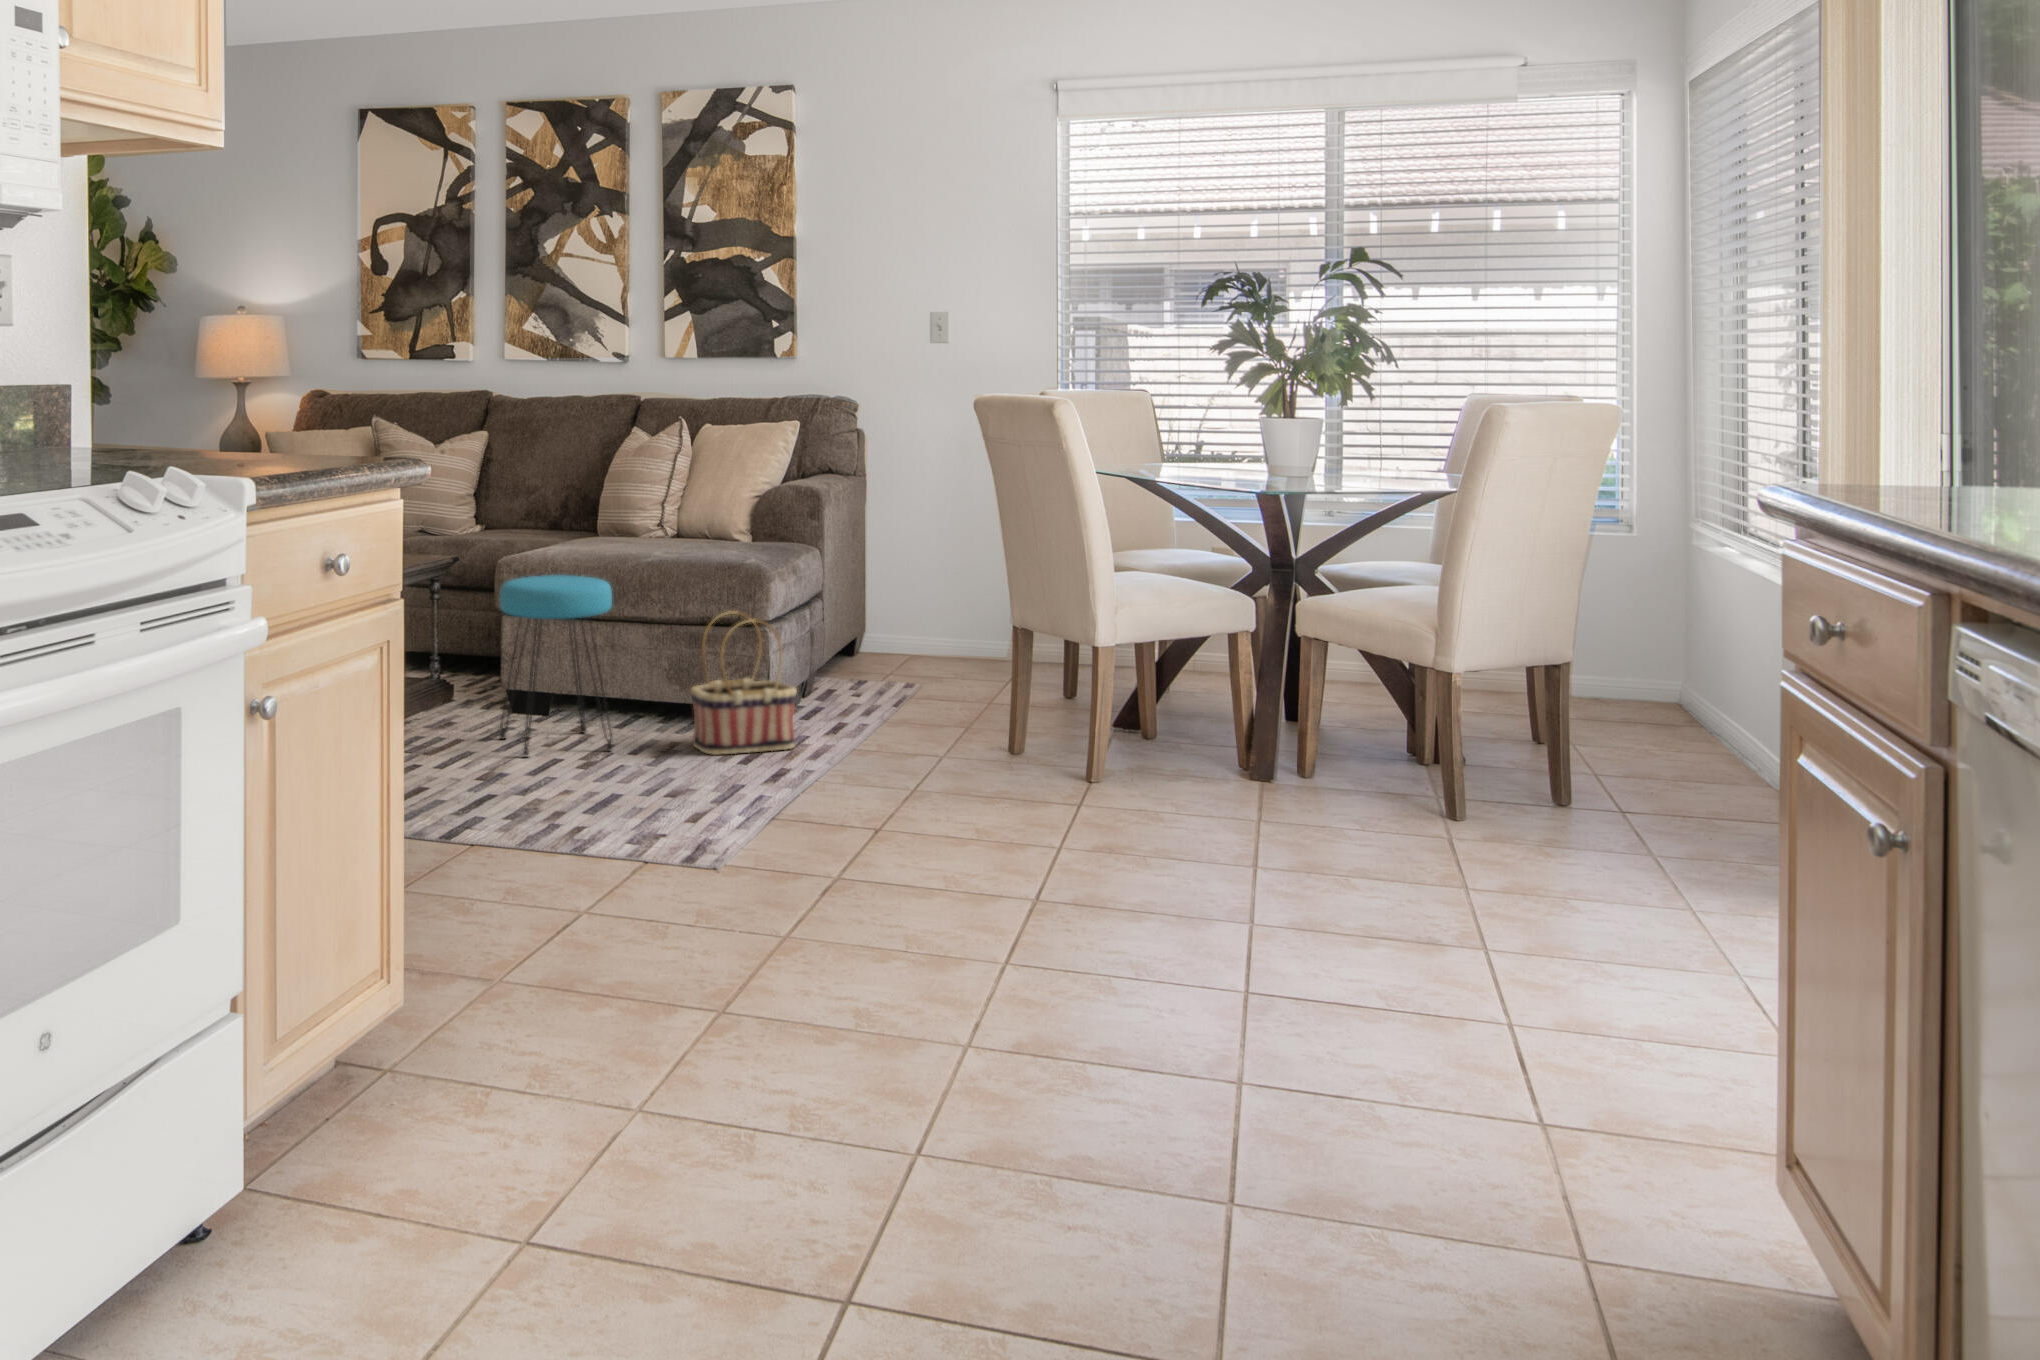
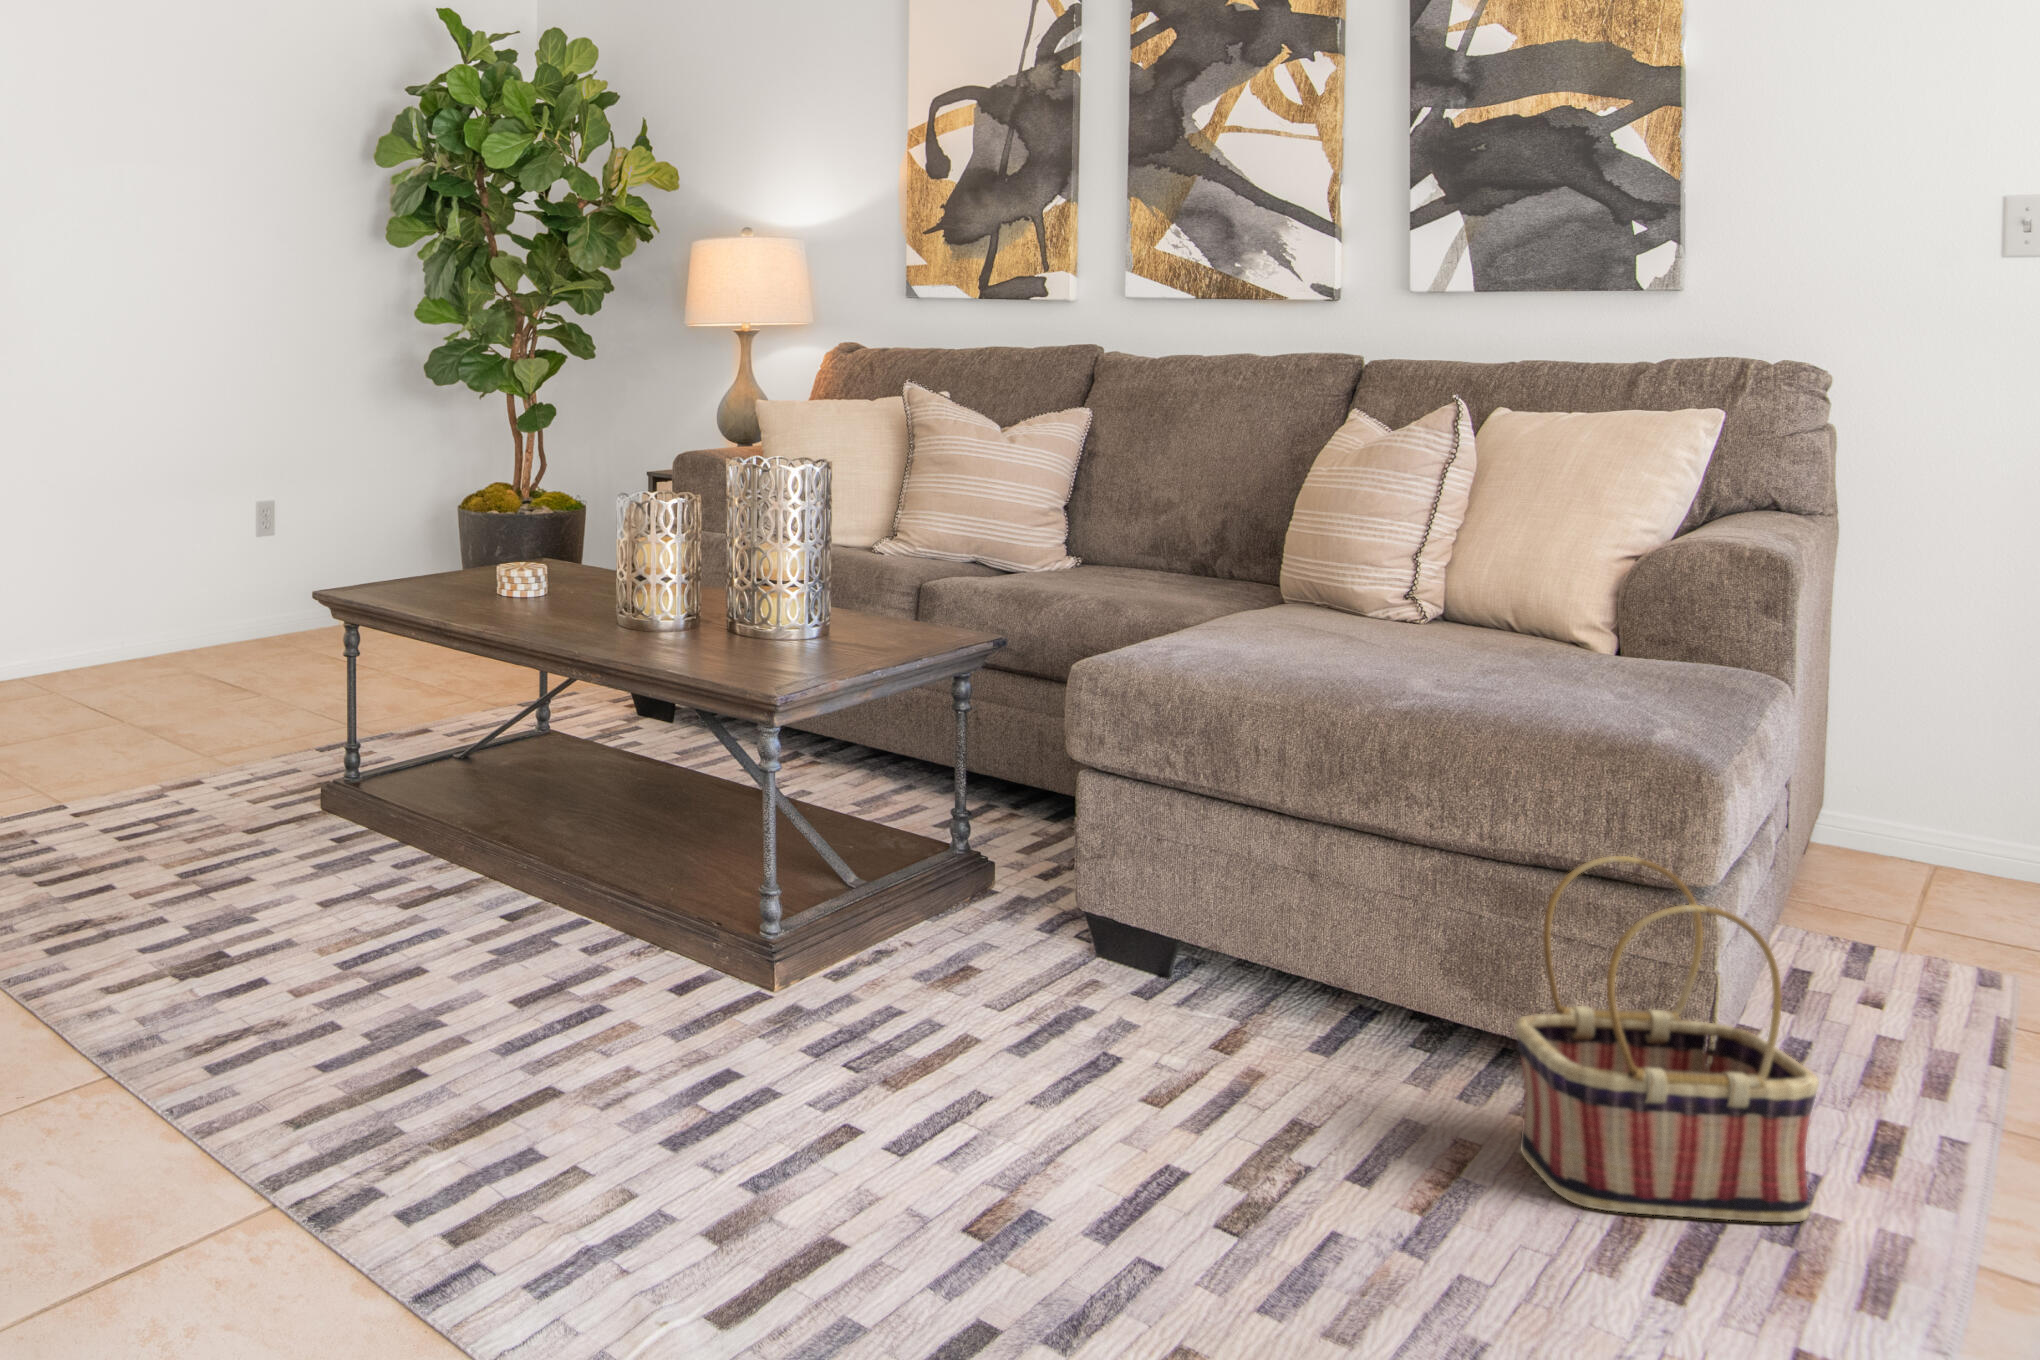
stool: present [499,575,613,756] -> none [1066,721,1323,1132]

